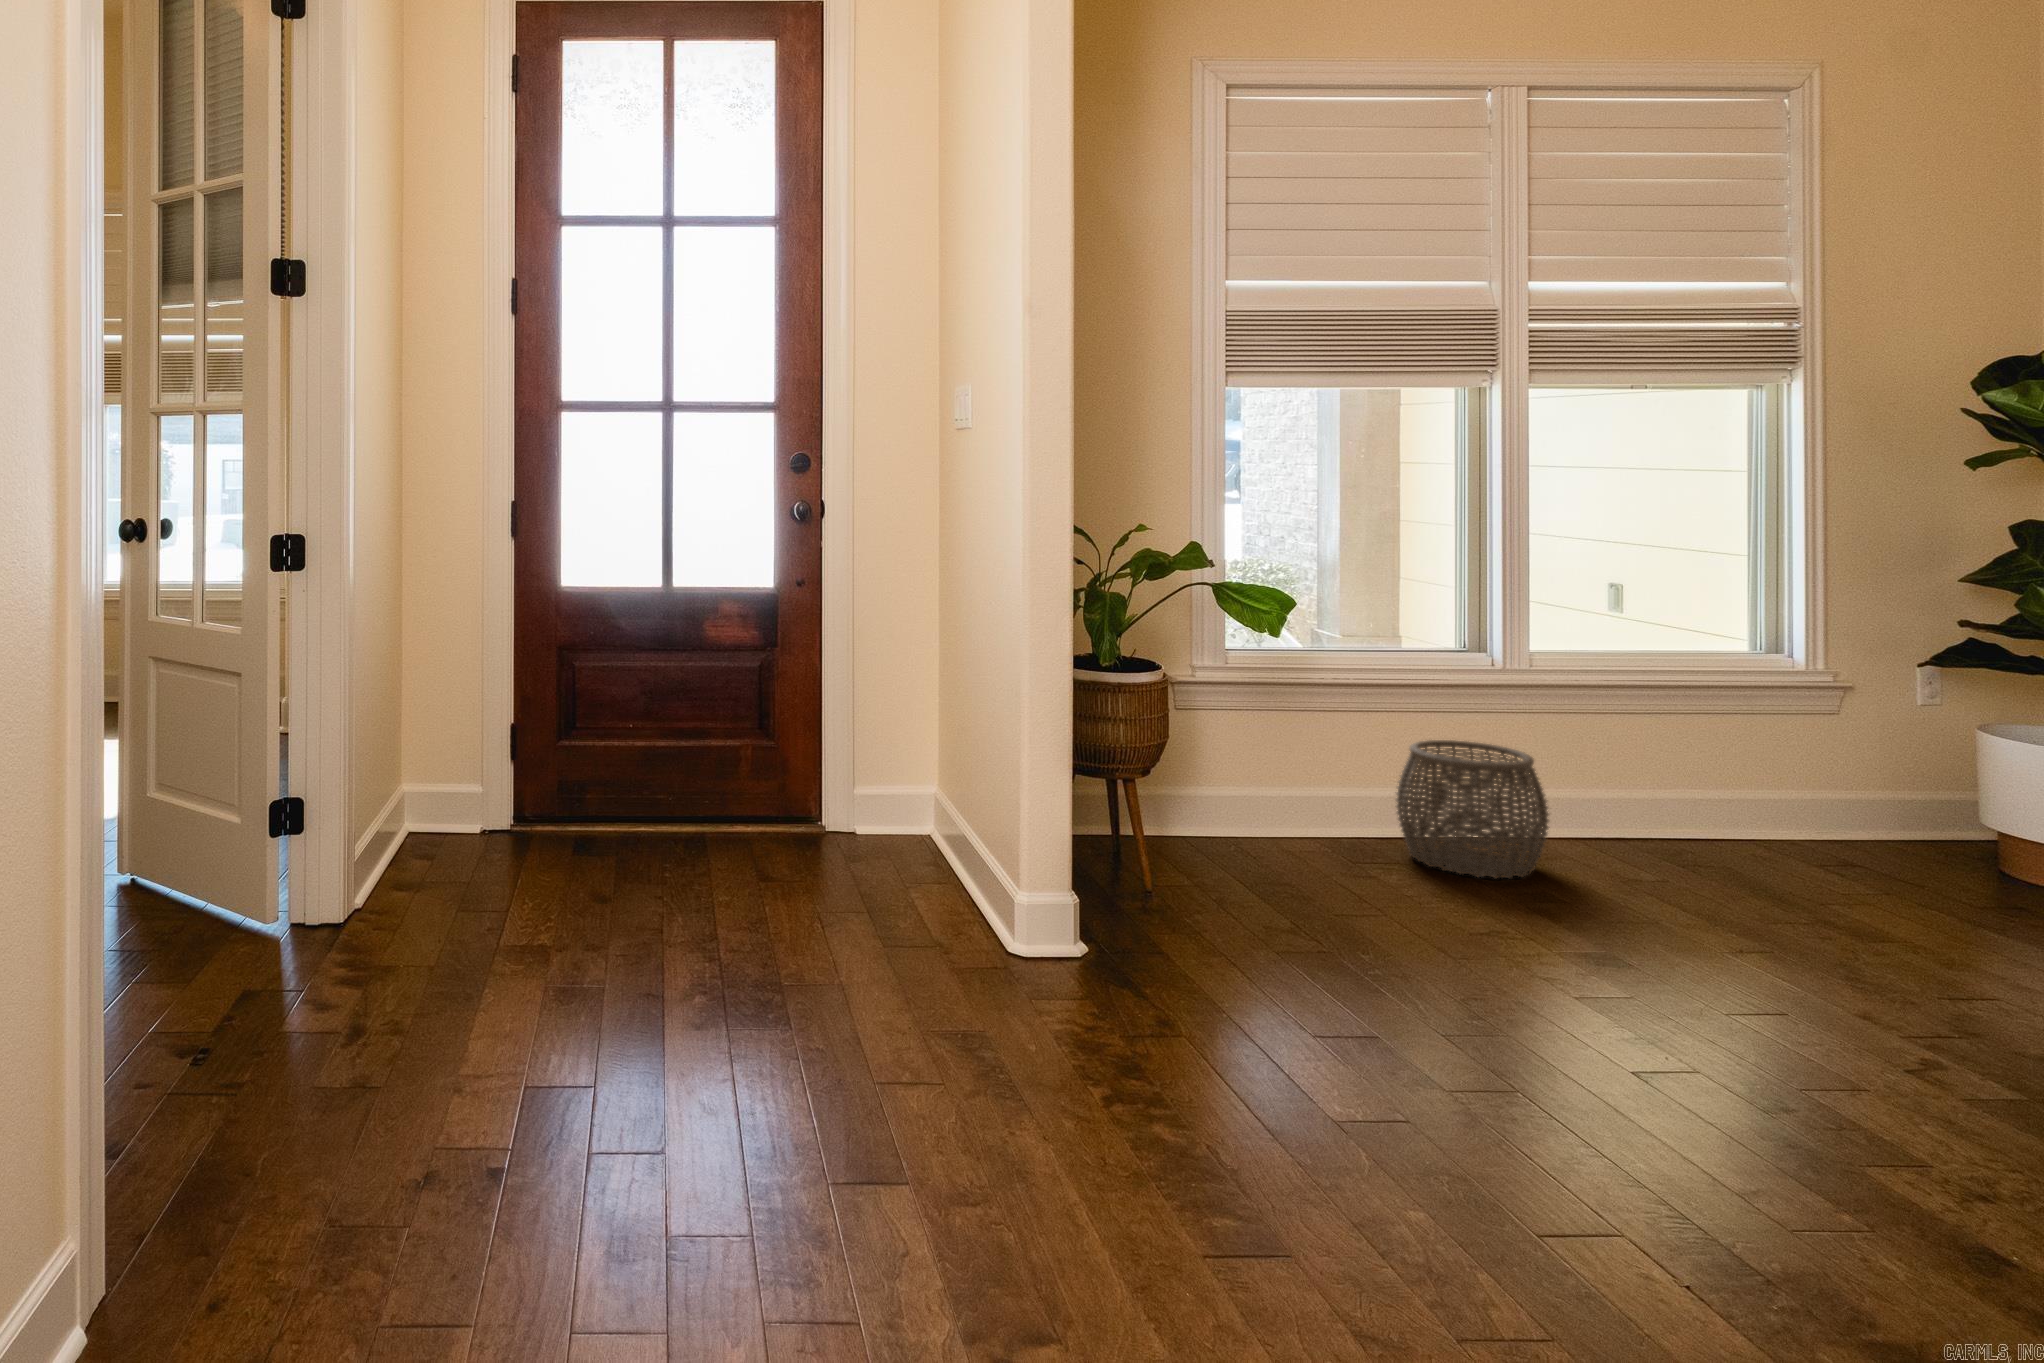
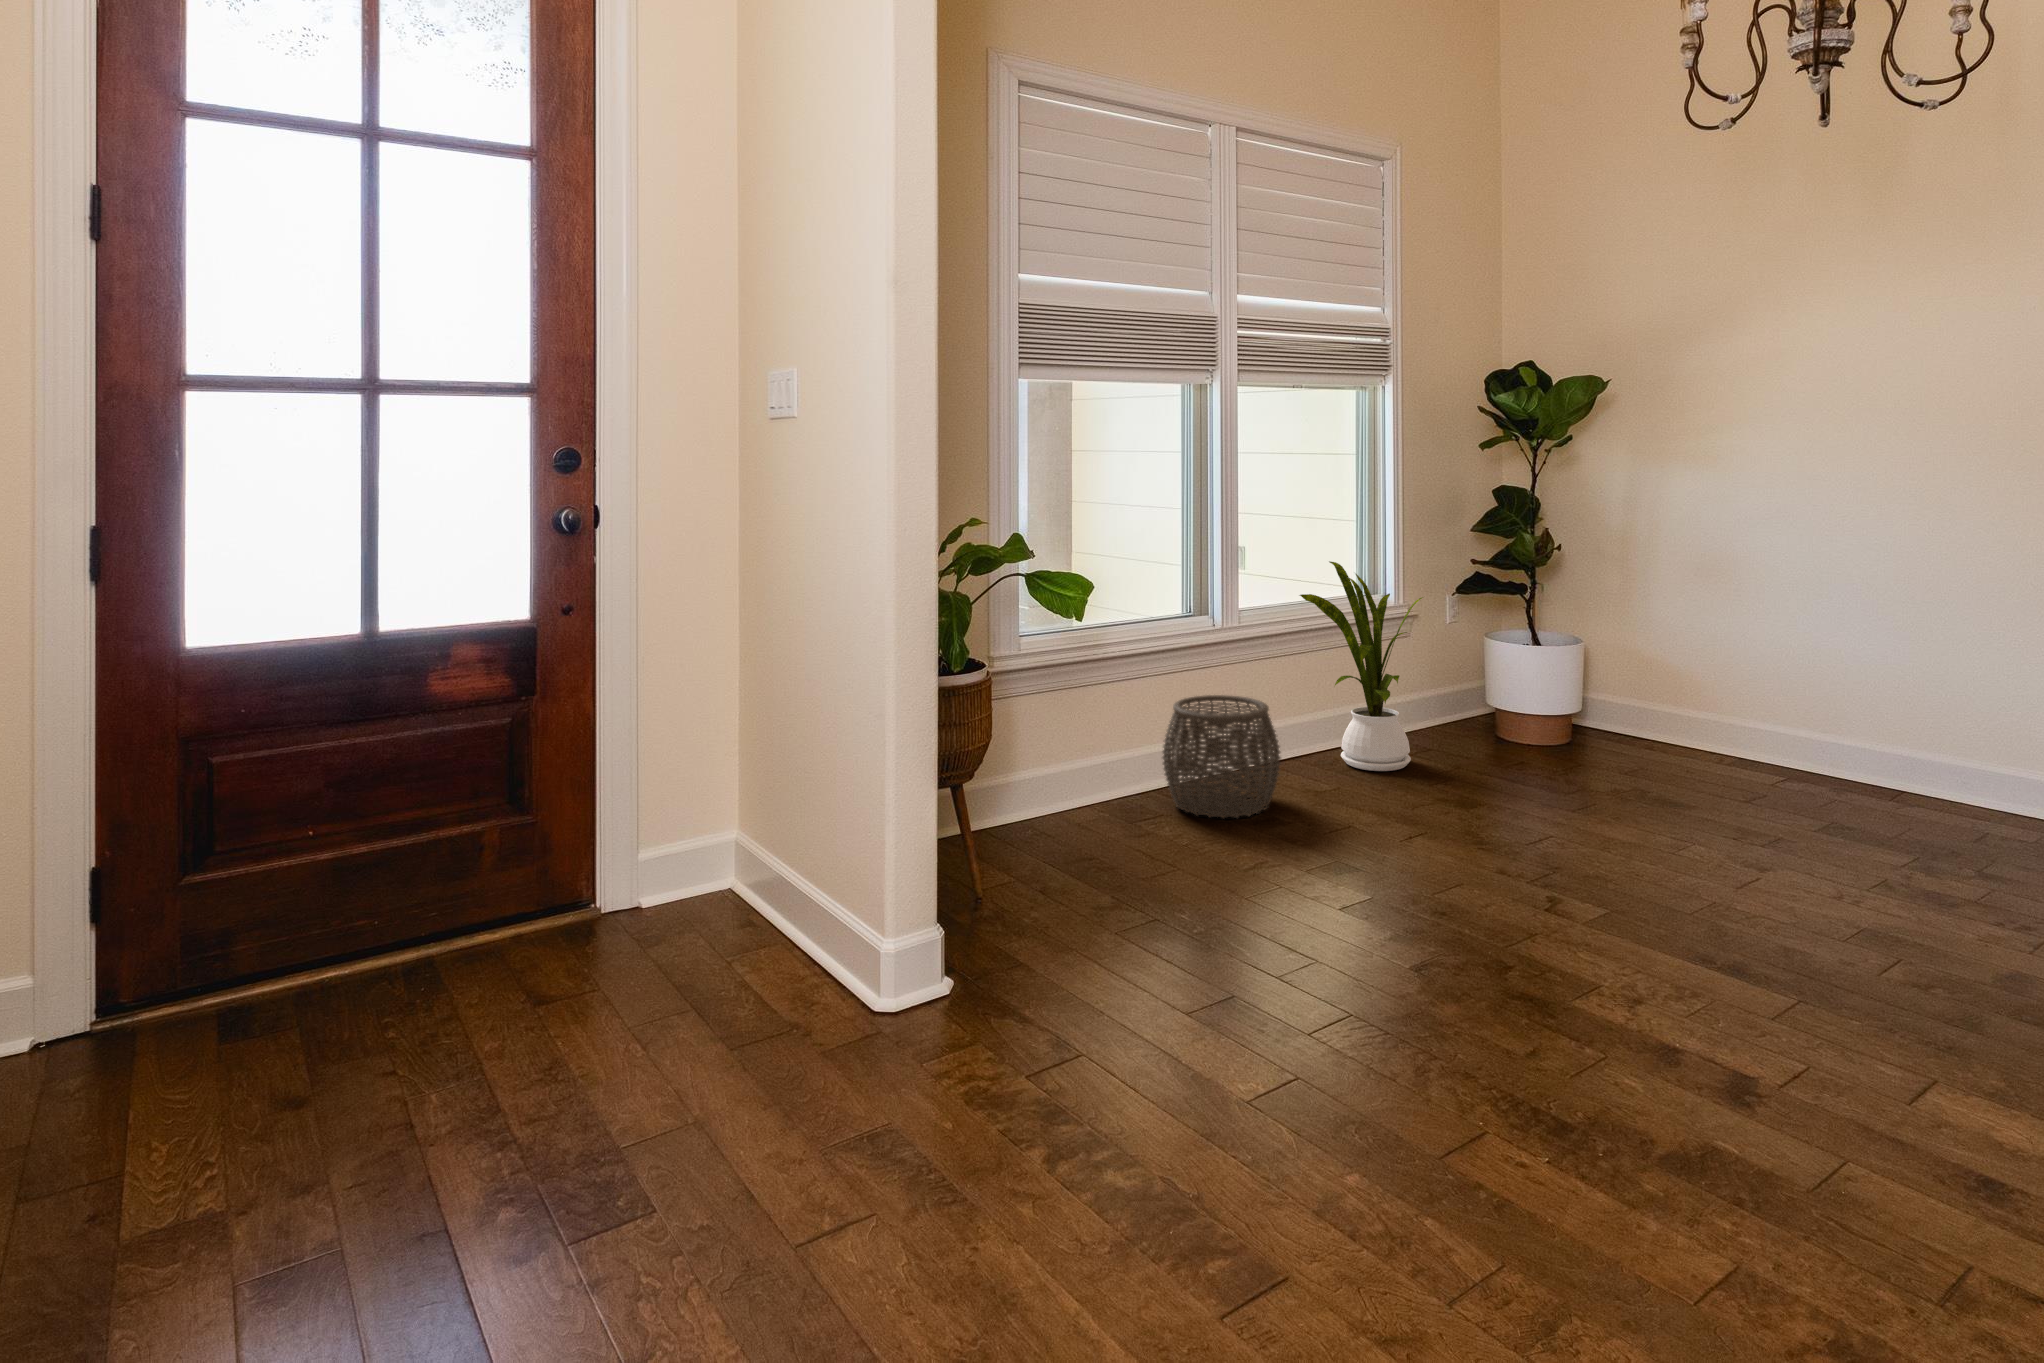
house plant: none [1617,602,1815,874] -> present [1300,561,1423,771]

